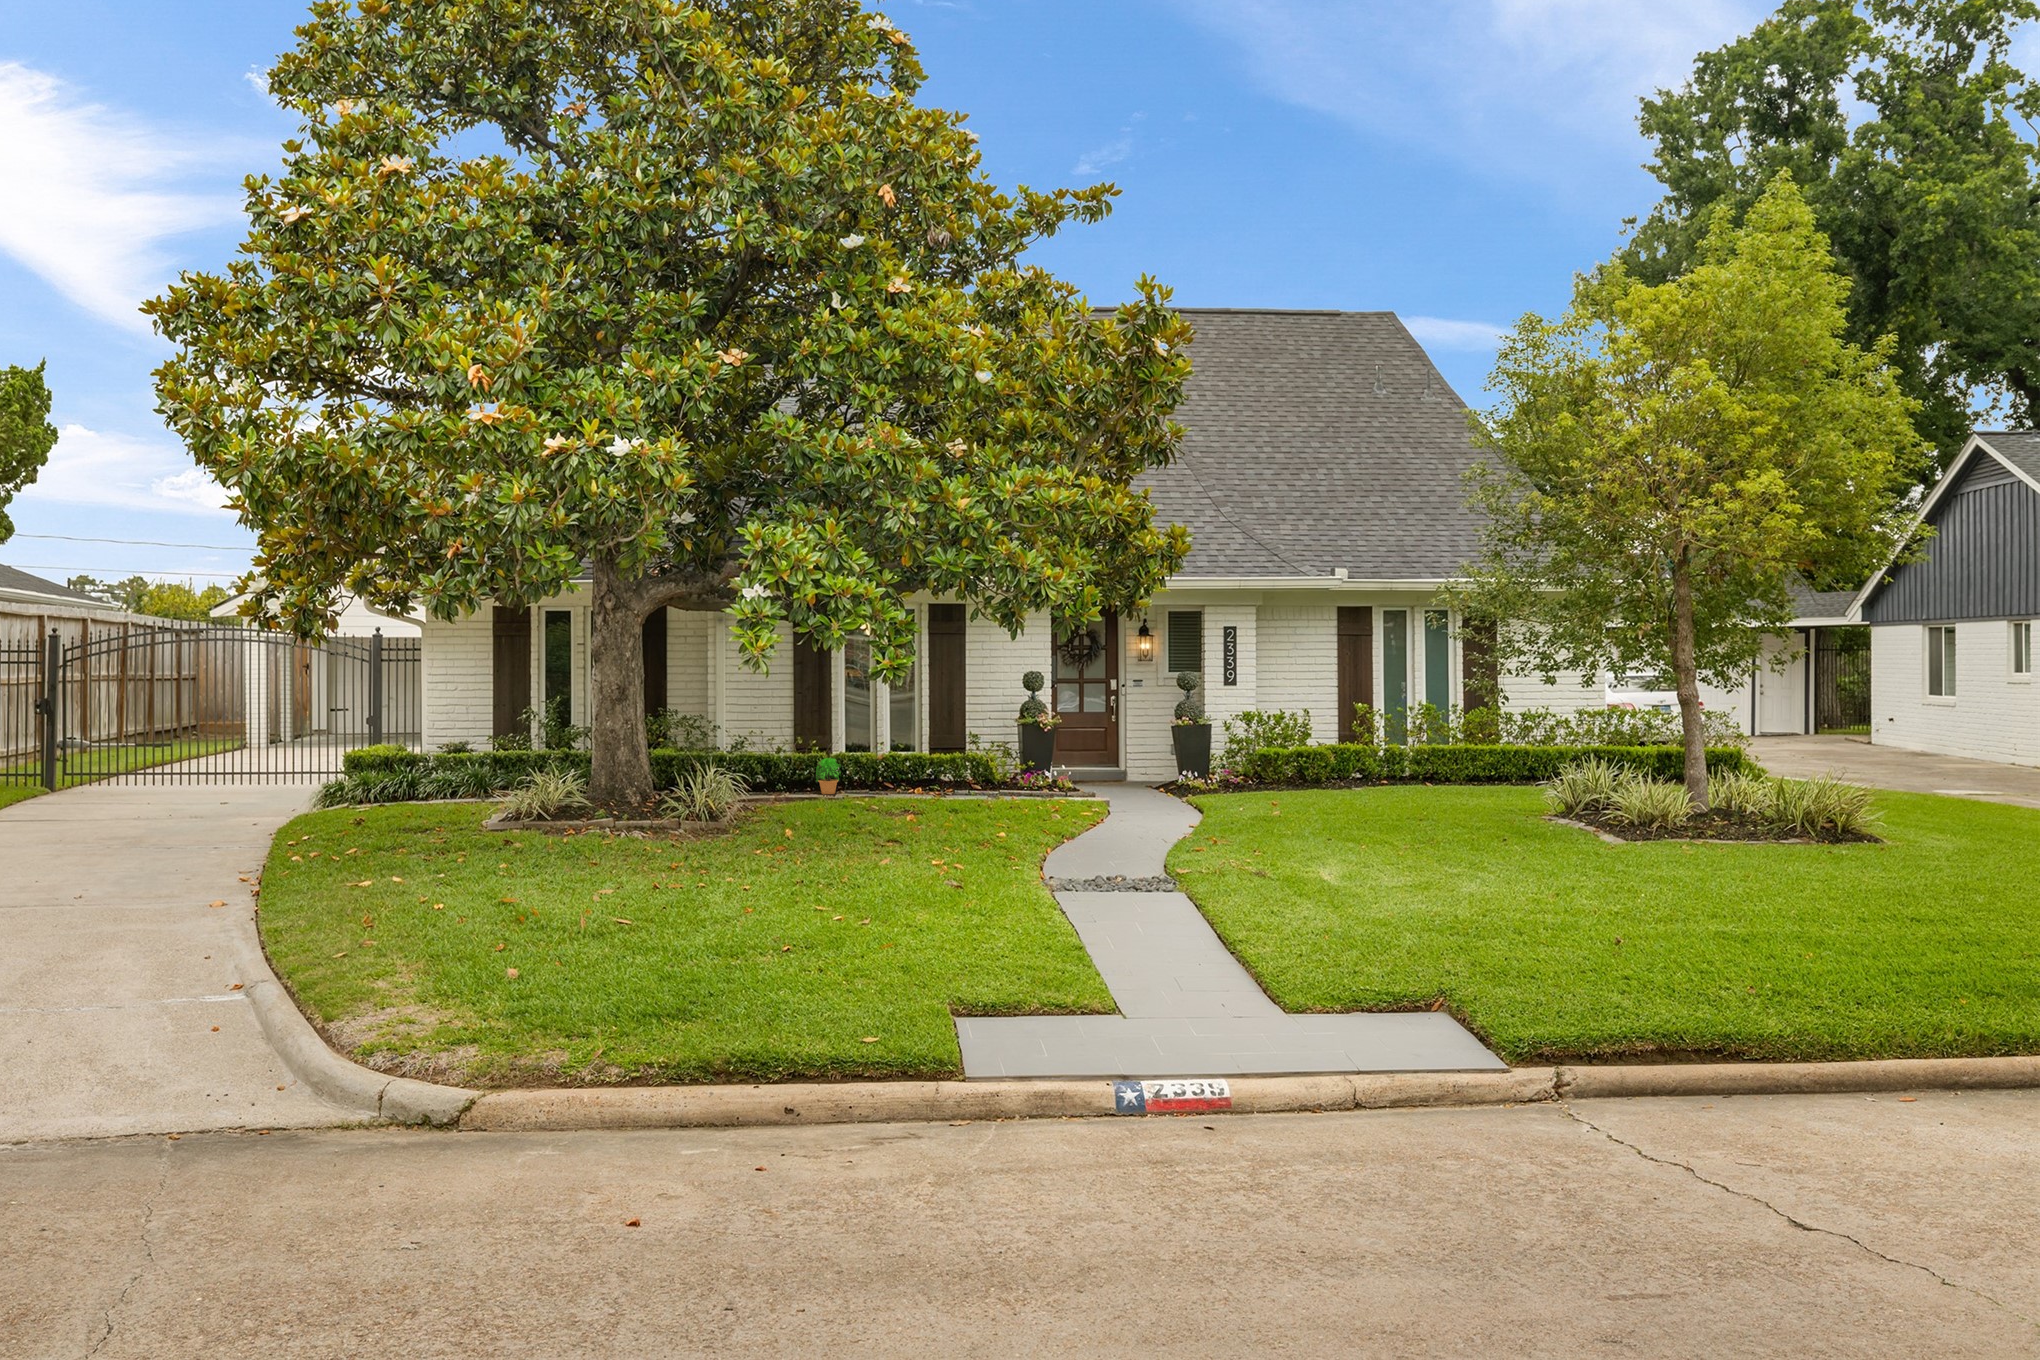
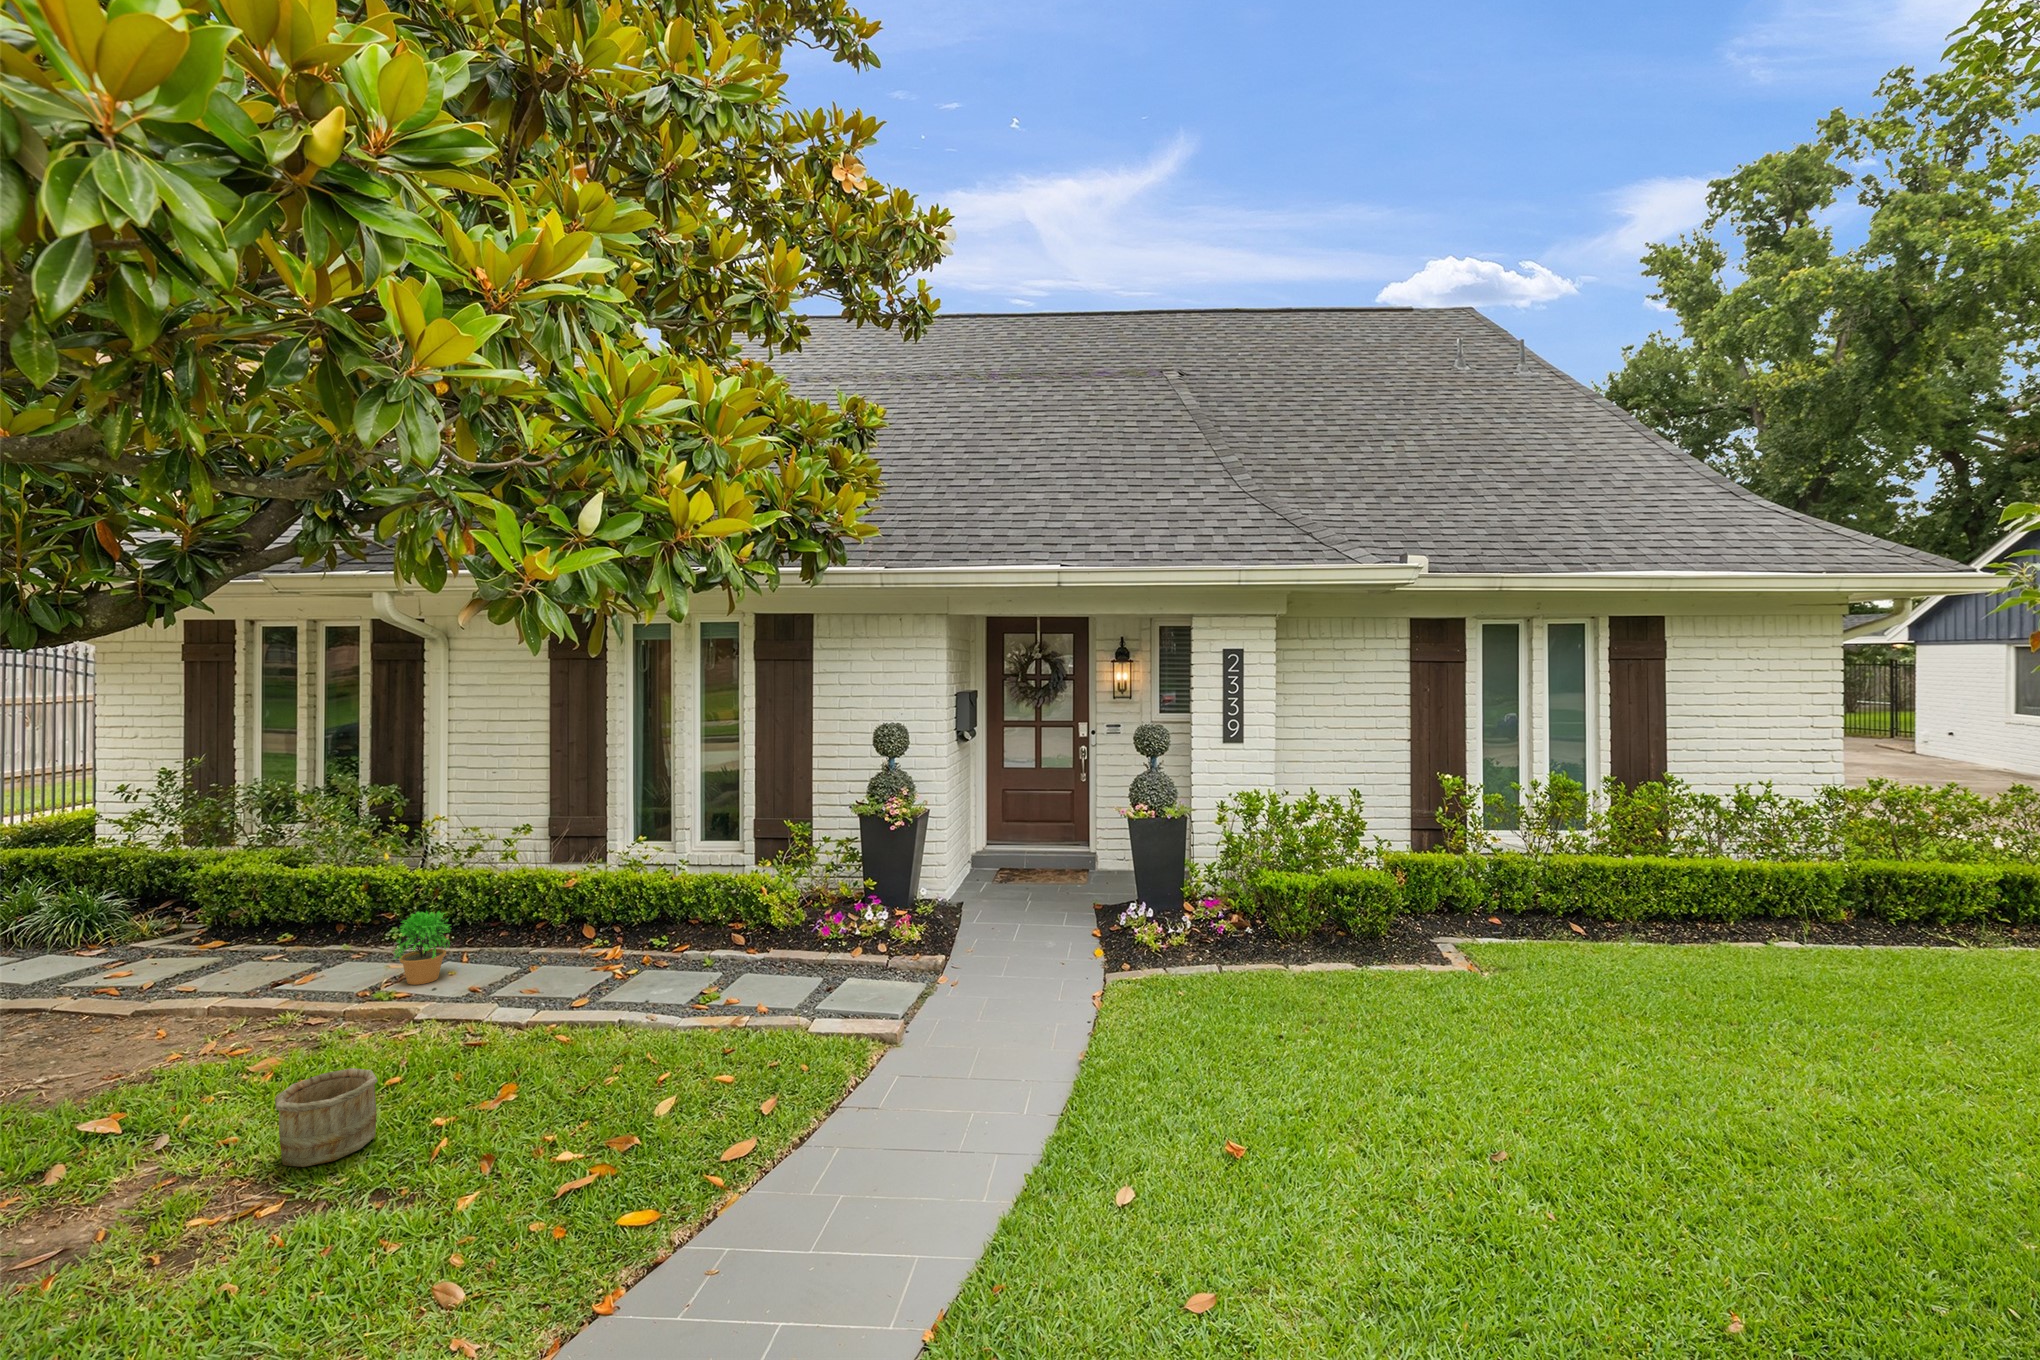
wooden bucket: none [890,788,922,816] -> present [275,1068,378,1167]

